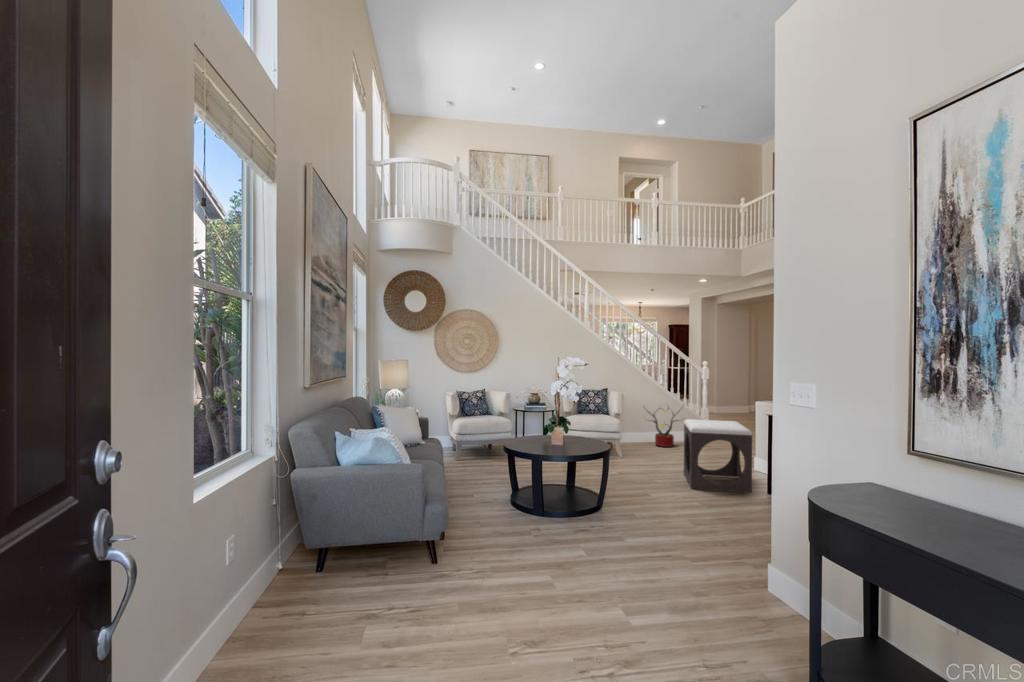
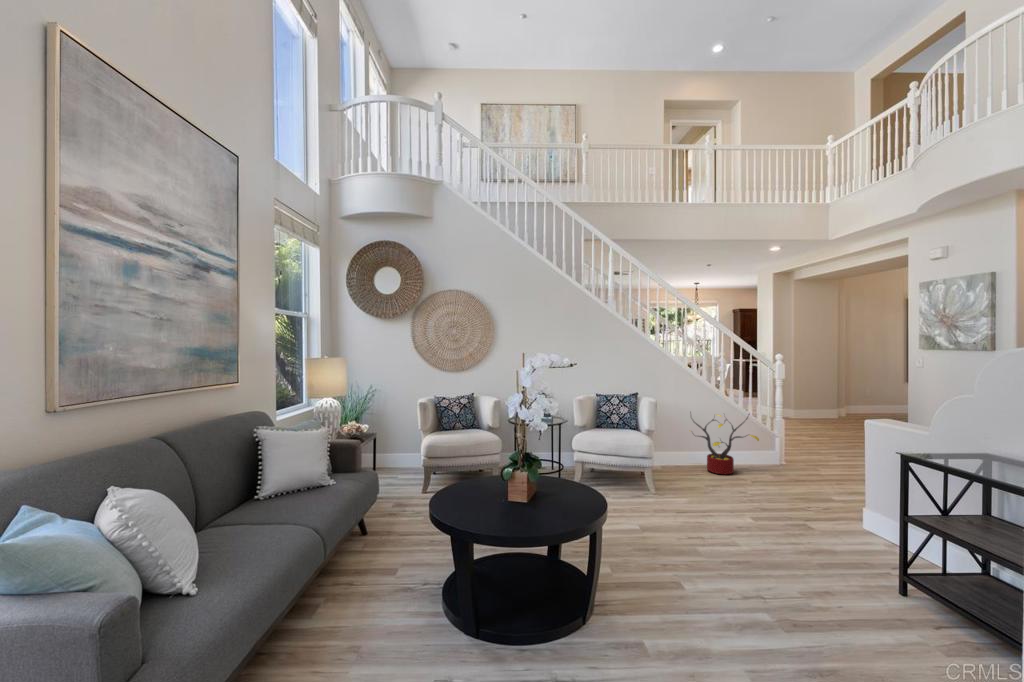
footstool: present [684,419,752,493] -> none [748,452,880,599]

